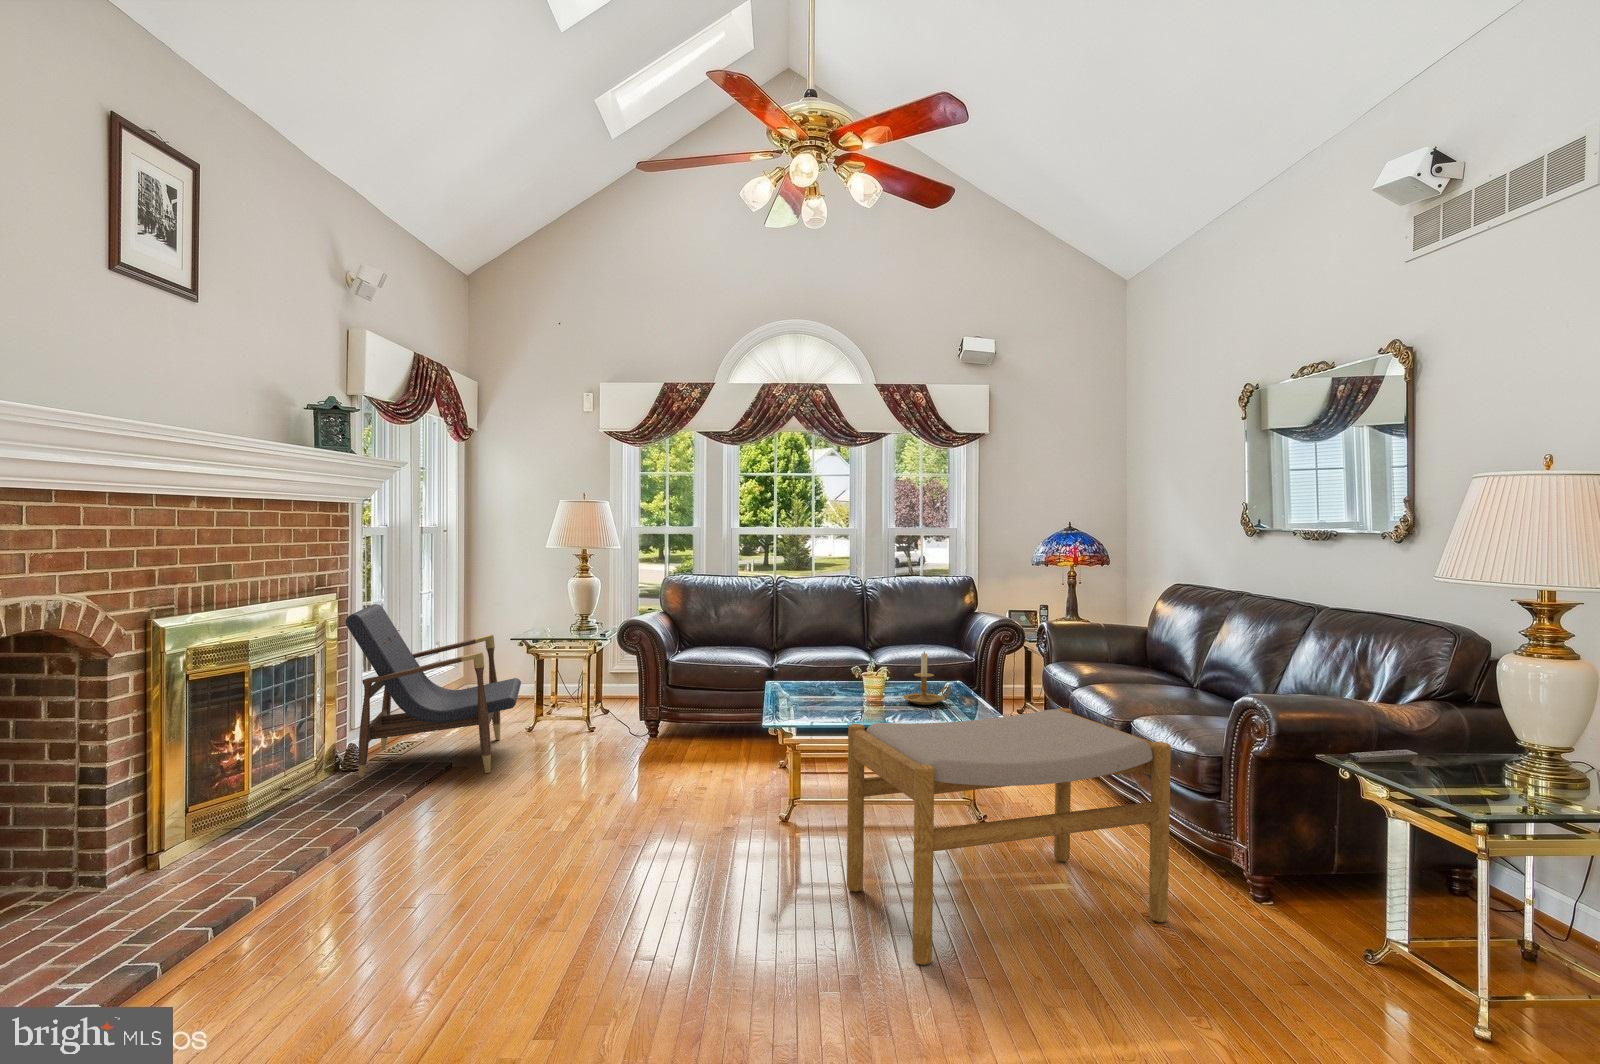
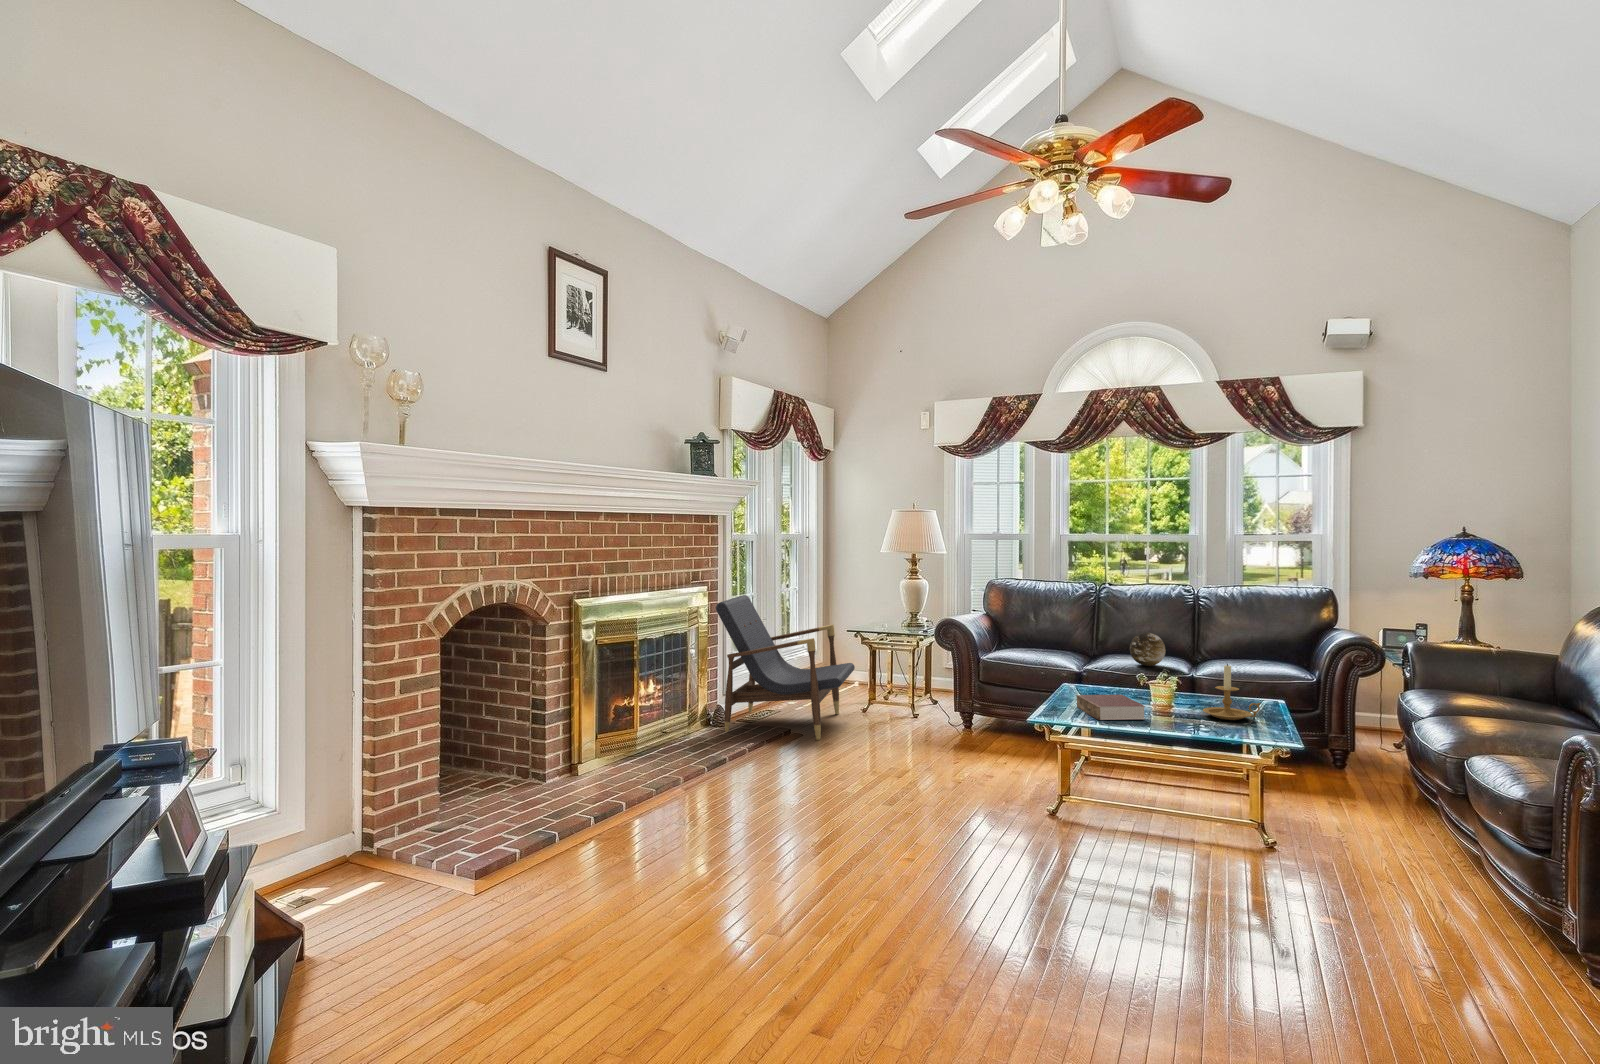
decorative orb: none [811,626,844,658] -> present [1130,633,1166,666]
book: none [791,689,860,717] -> present [1077,695,1145,720]
footstool: present [847,708,1171,965] -> none [1088,726,1469,993]

